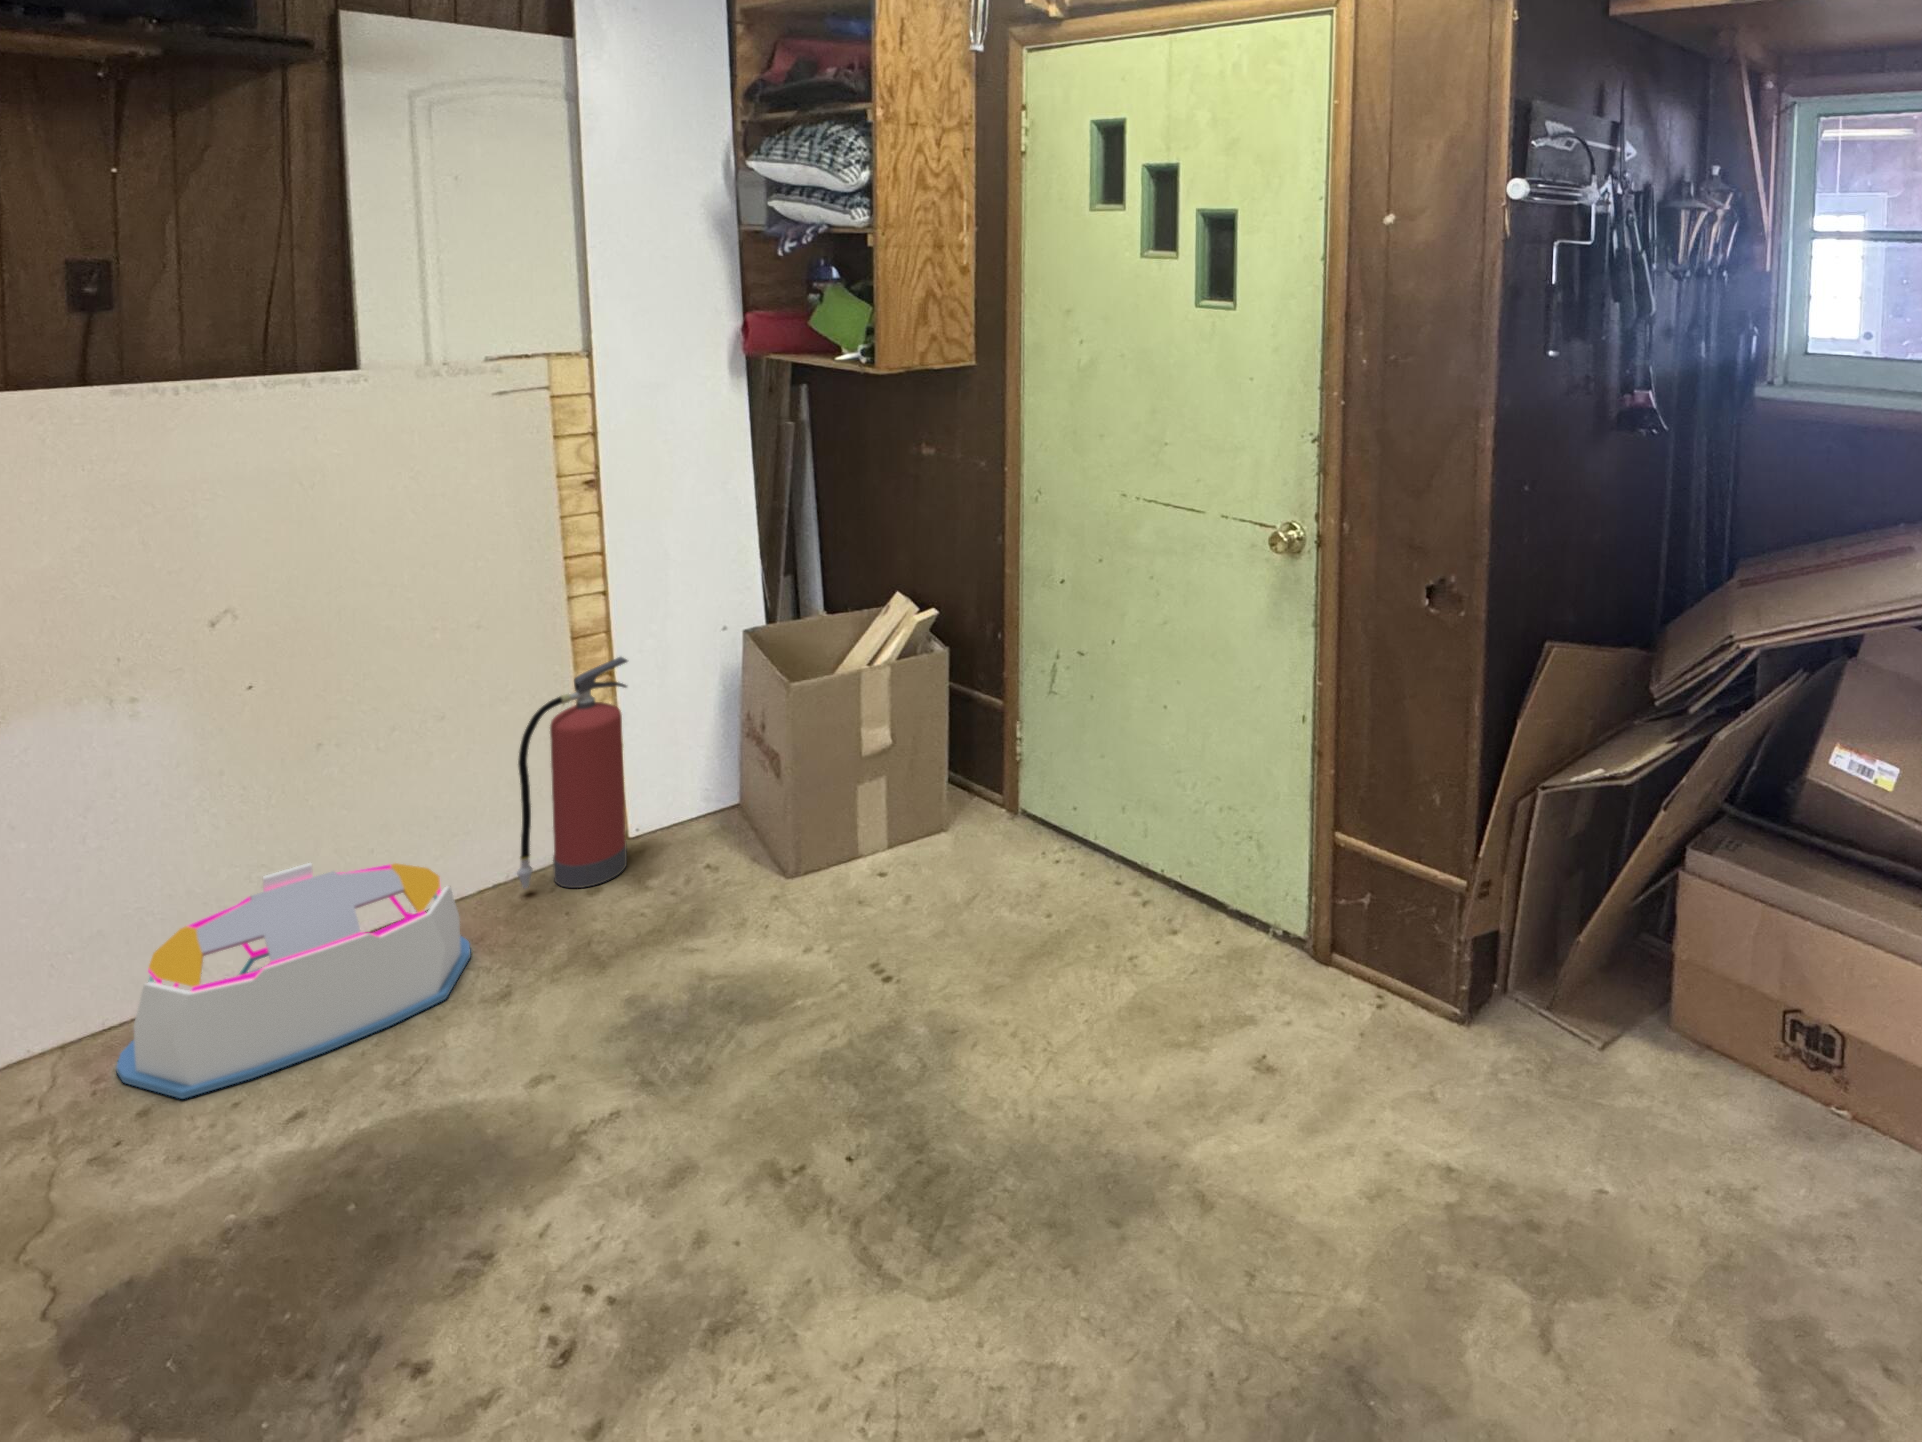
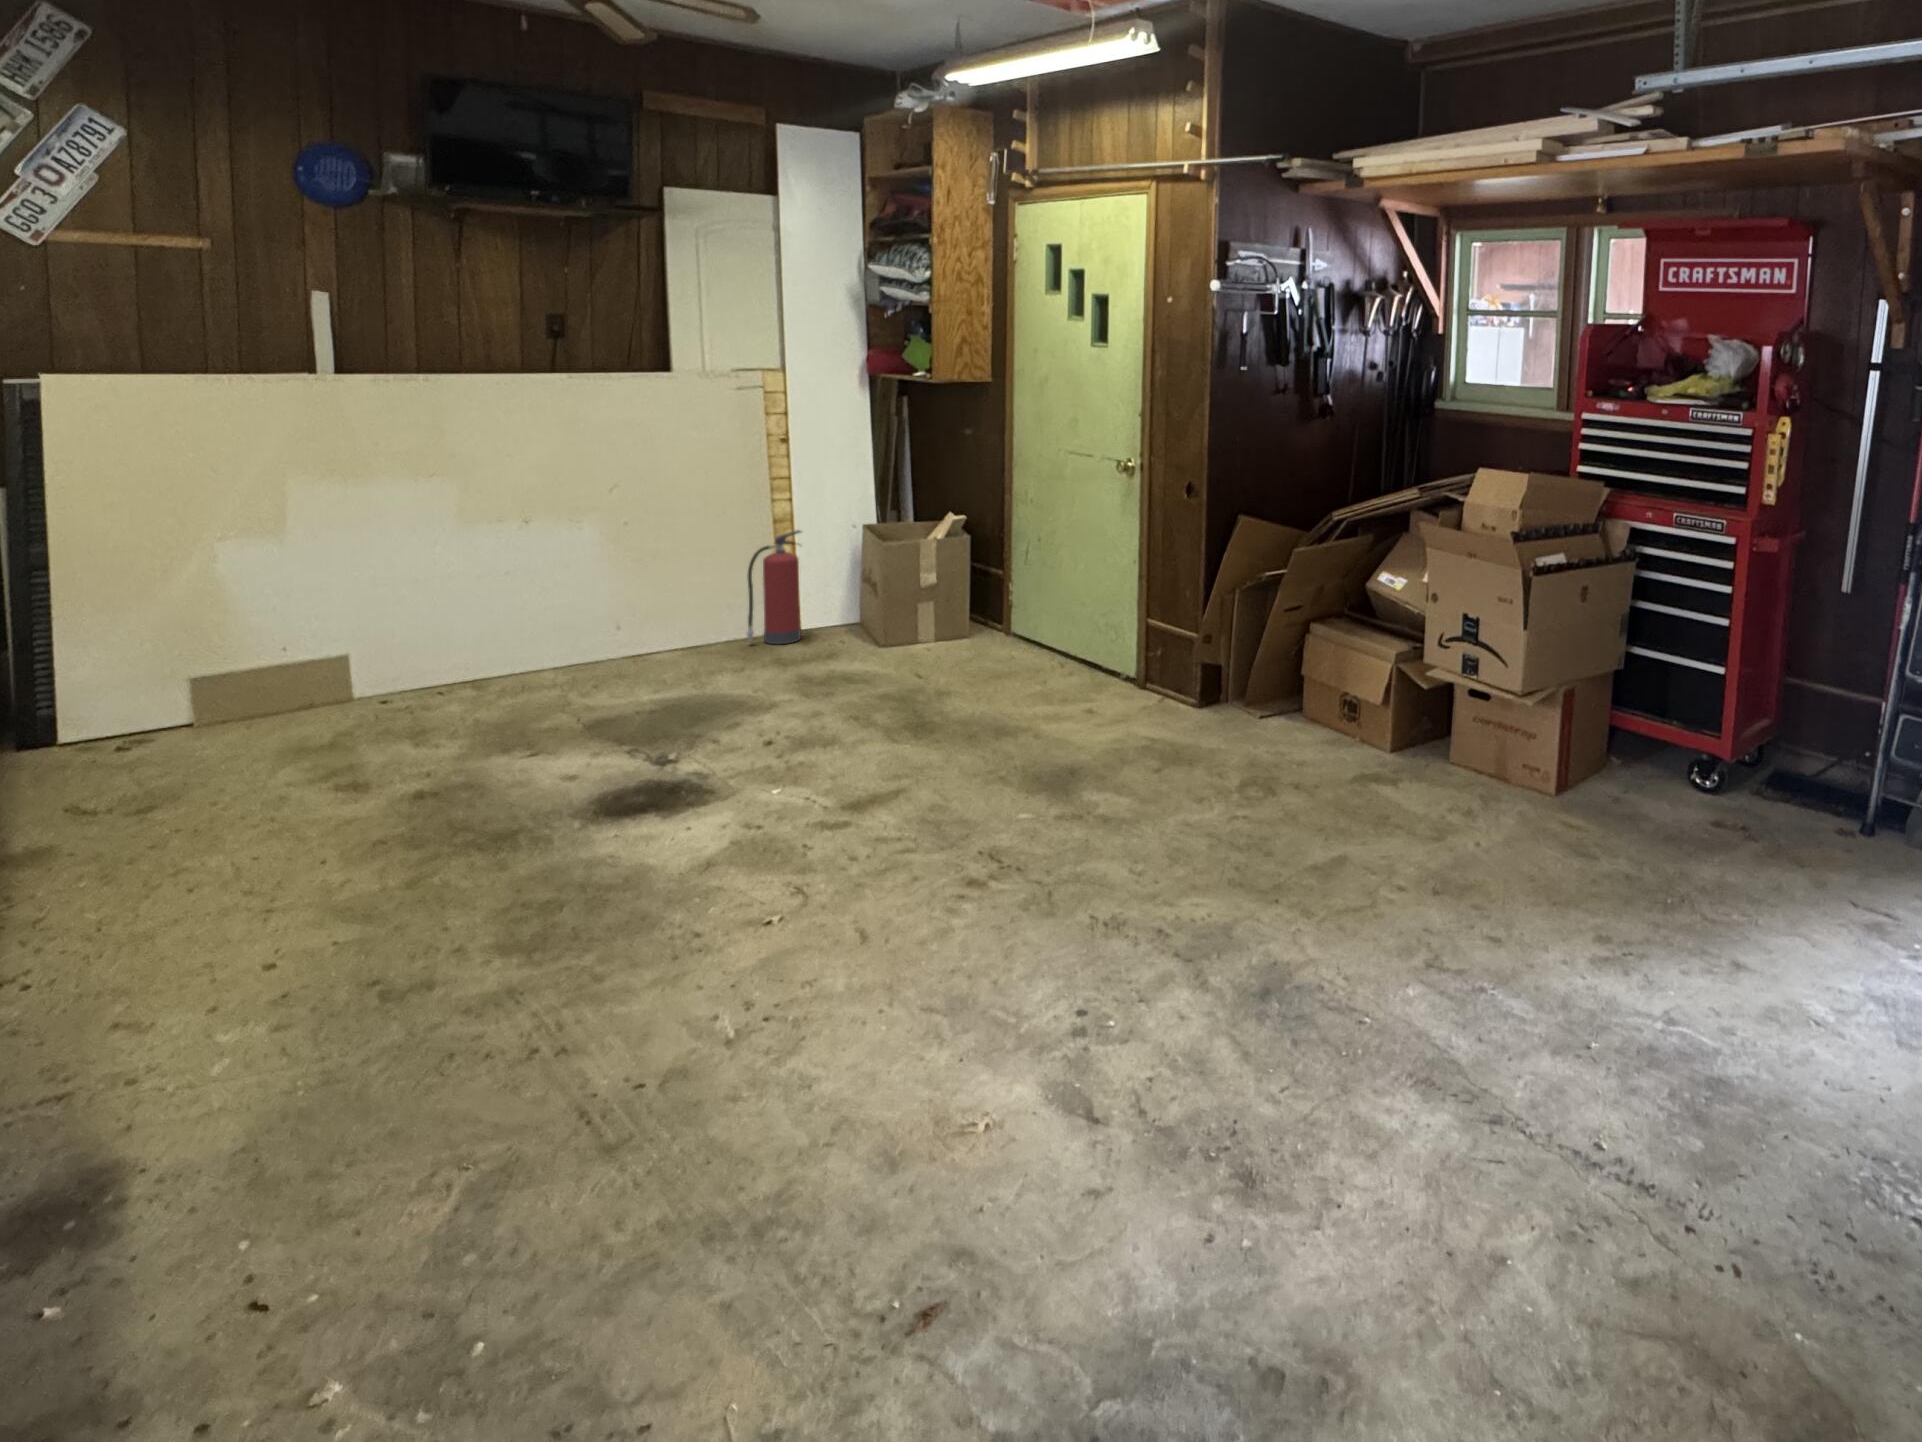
storage bin: present [116,863,471,1099] -> none [578,610,726,687]

